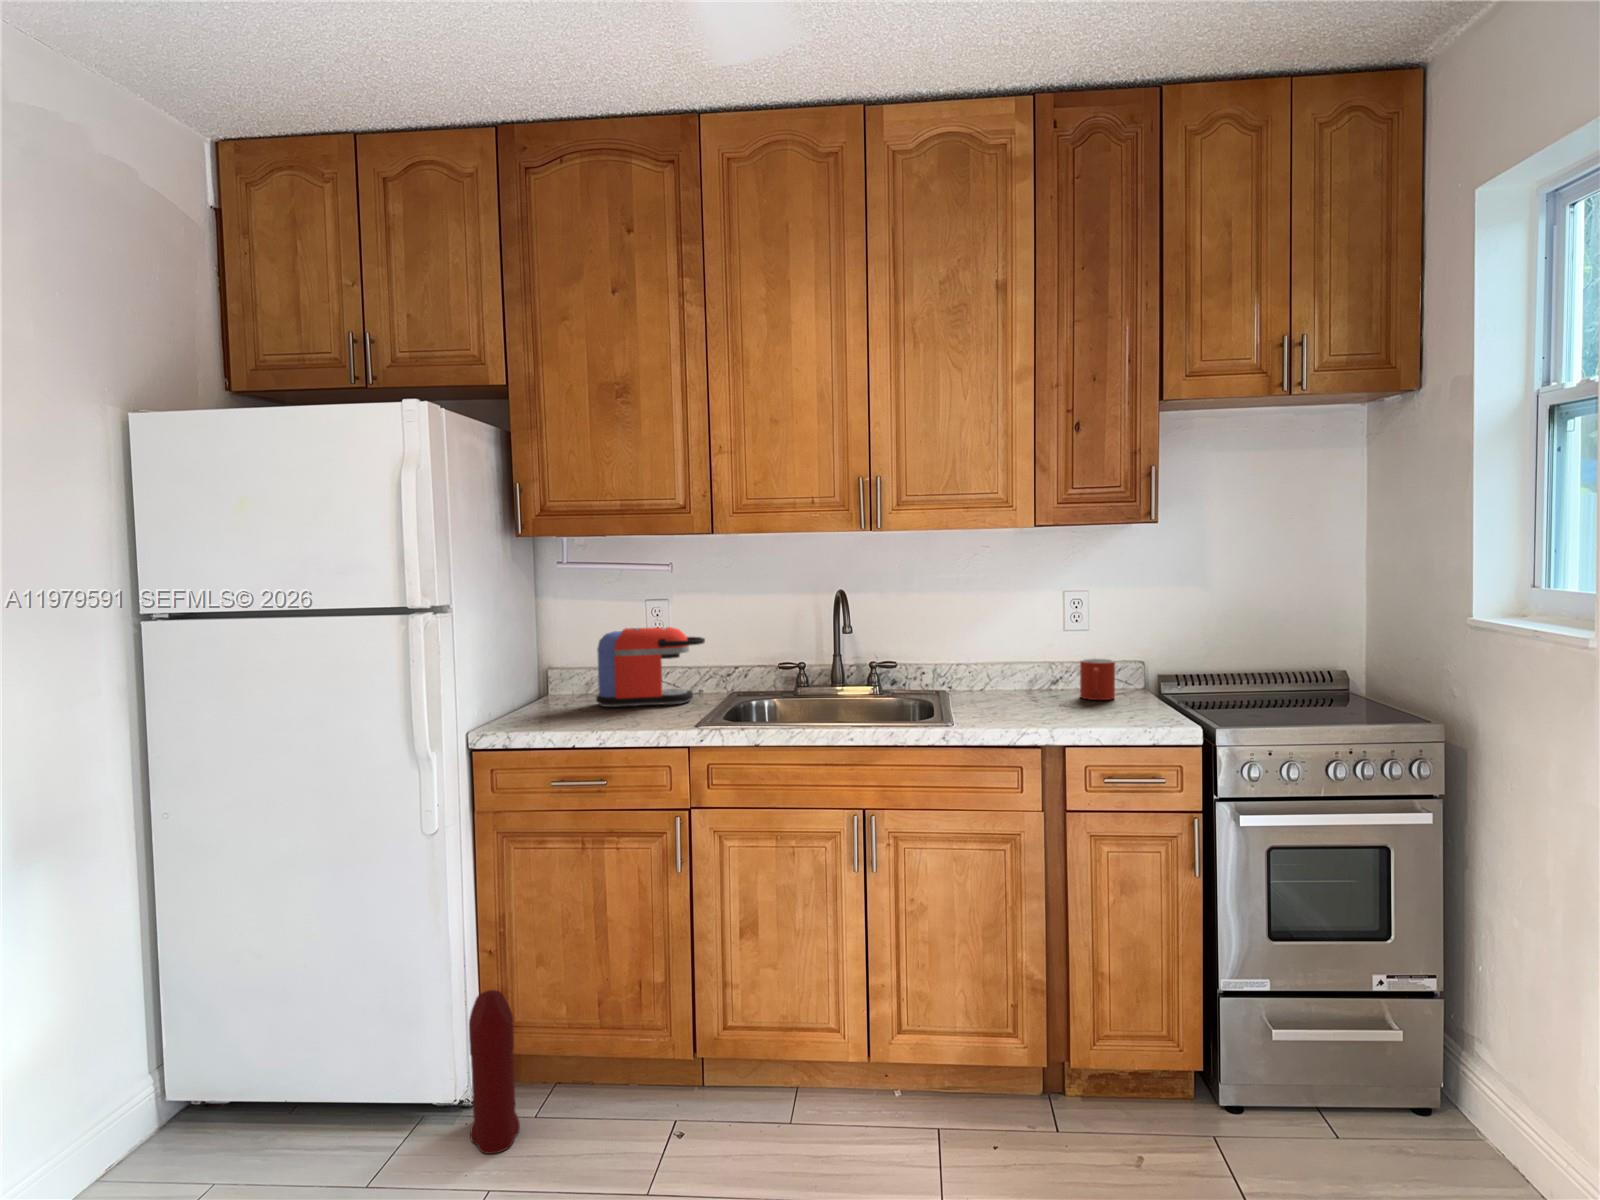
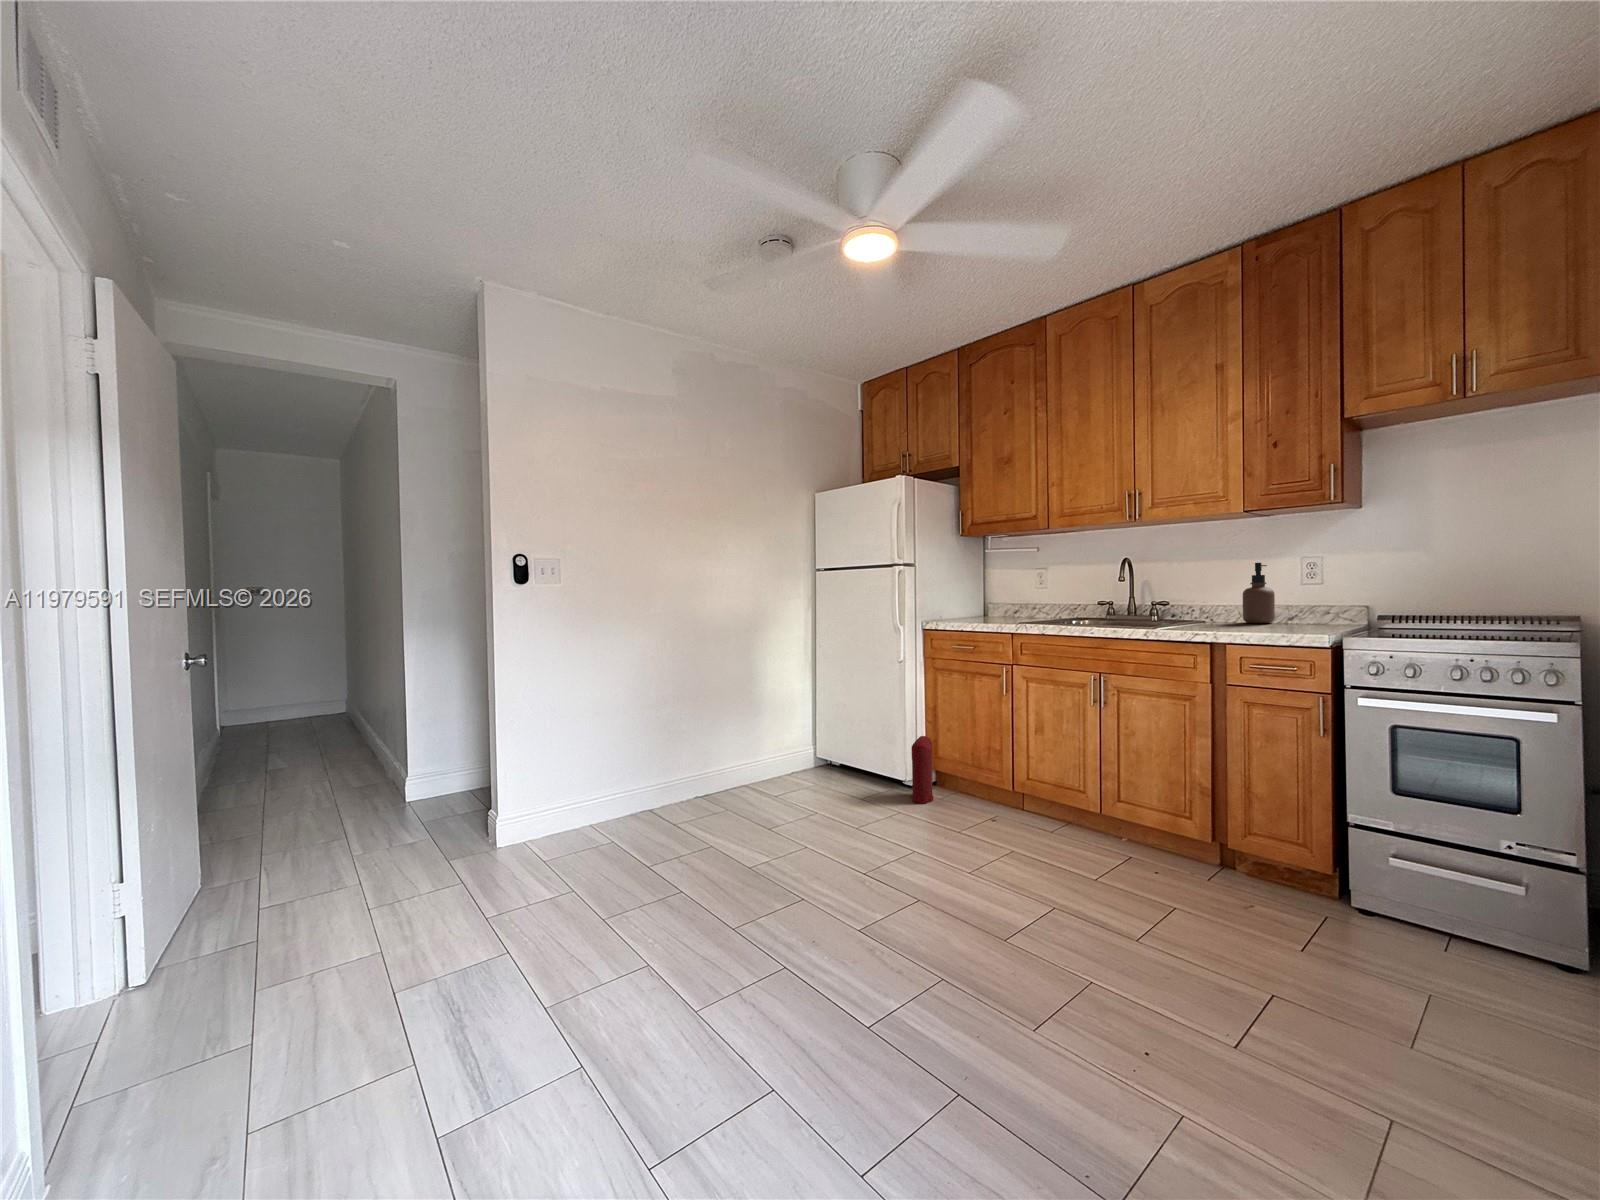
soap dispenser: none [1004,602,1044,694] -> present [1243,563,1275,623]
coffee maker: present [596,627,705,707] -> none [996,580,1053,620]
mug: present [1080,658,1115,700] -> none [1293,600,1322,627]

